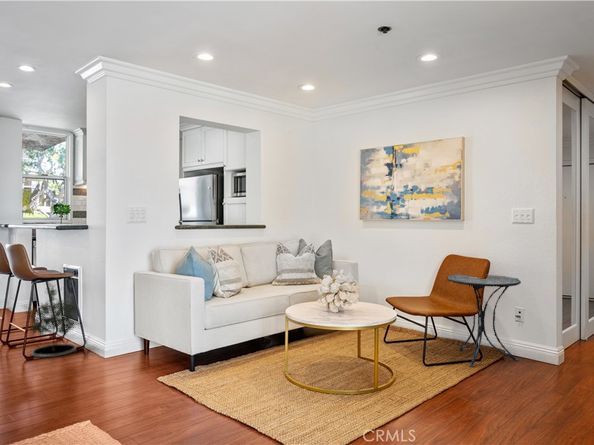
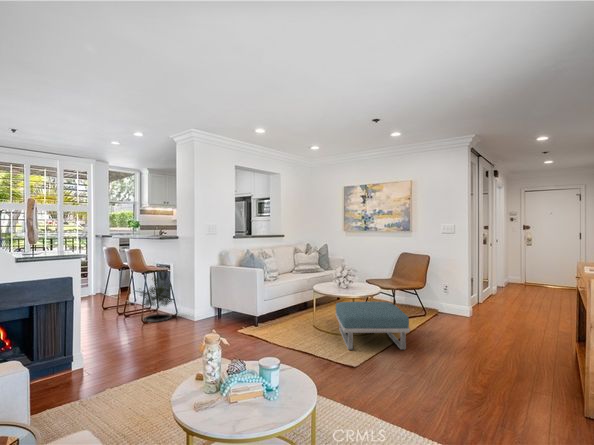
side table: present [447,274,521,367] -> none [405,264,448,320]
footstool: none [313,336,432,426] -> present [336,302,410,350]

